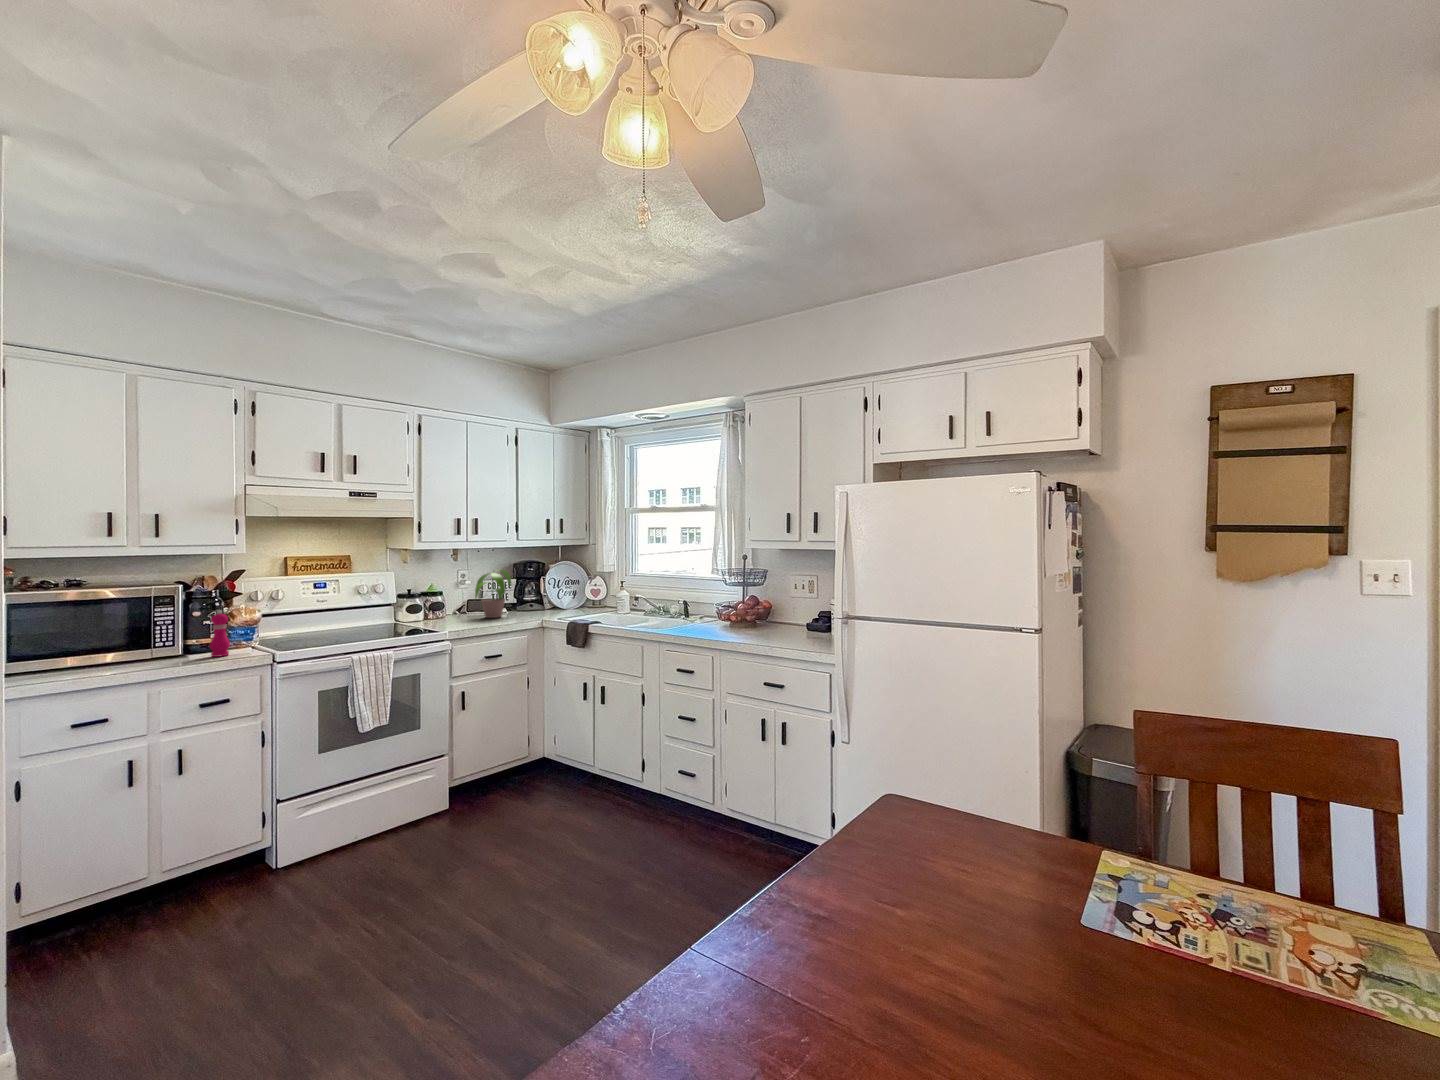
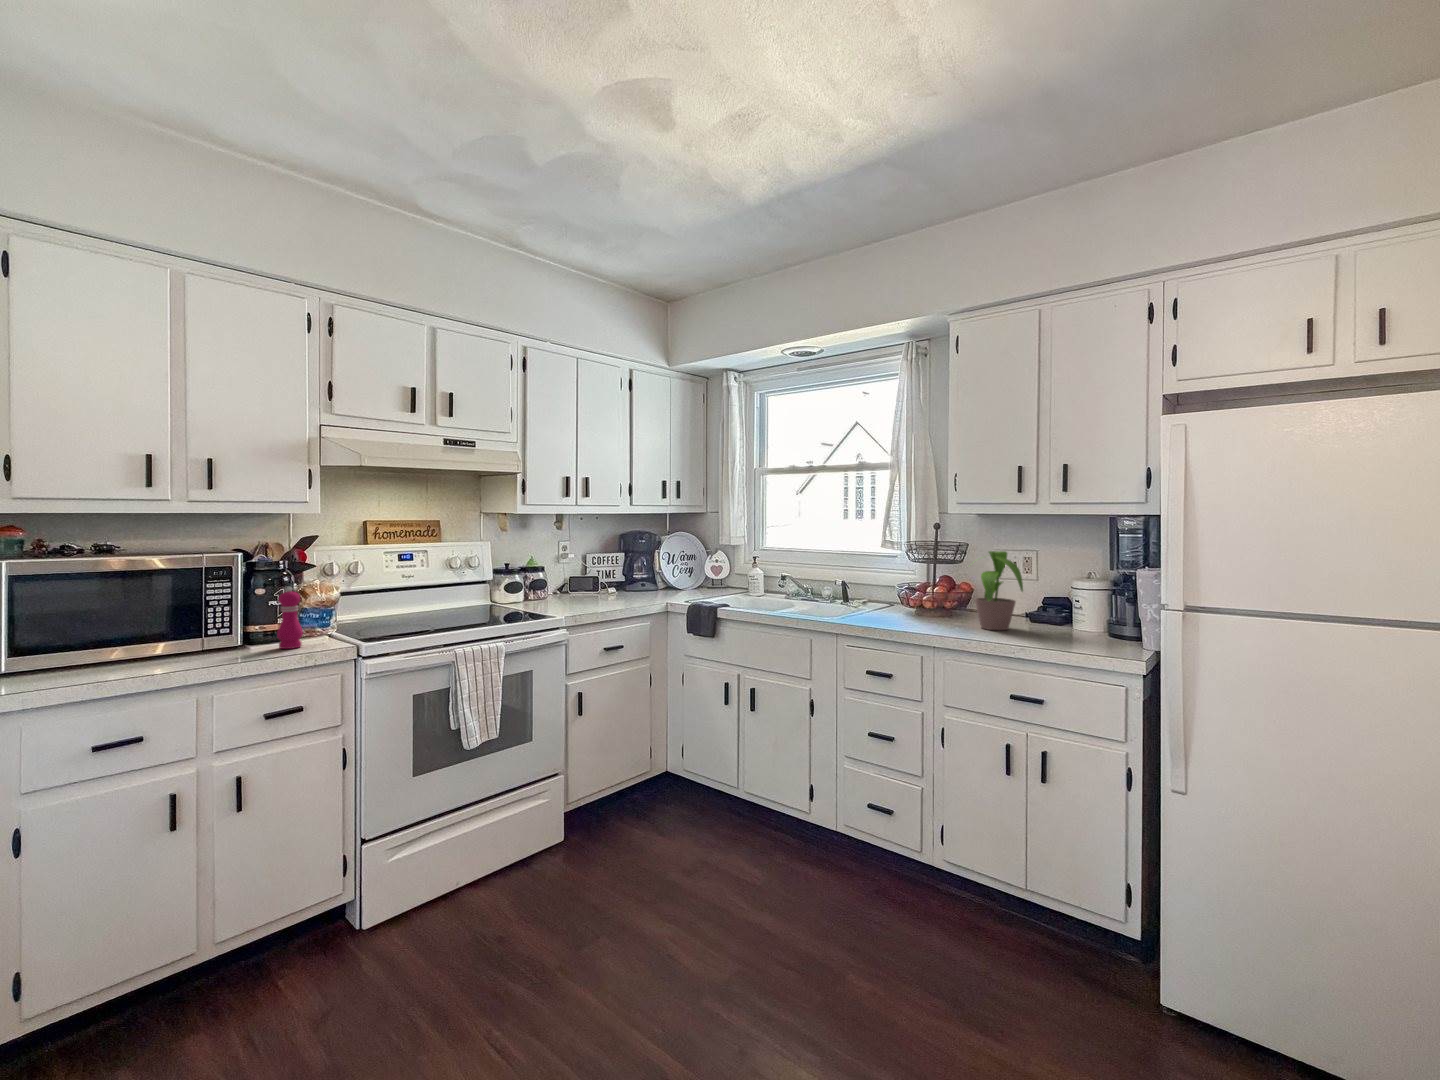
potted plant: present [475,570,511,618] -> present [975,551,1023,630]

